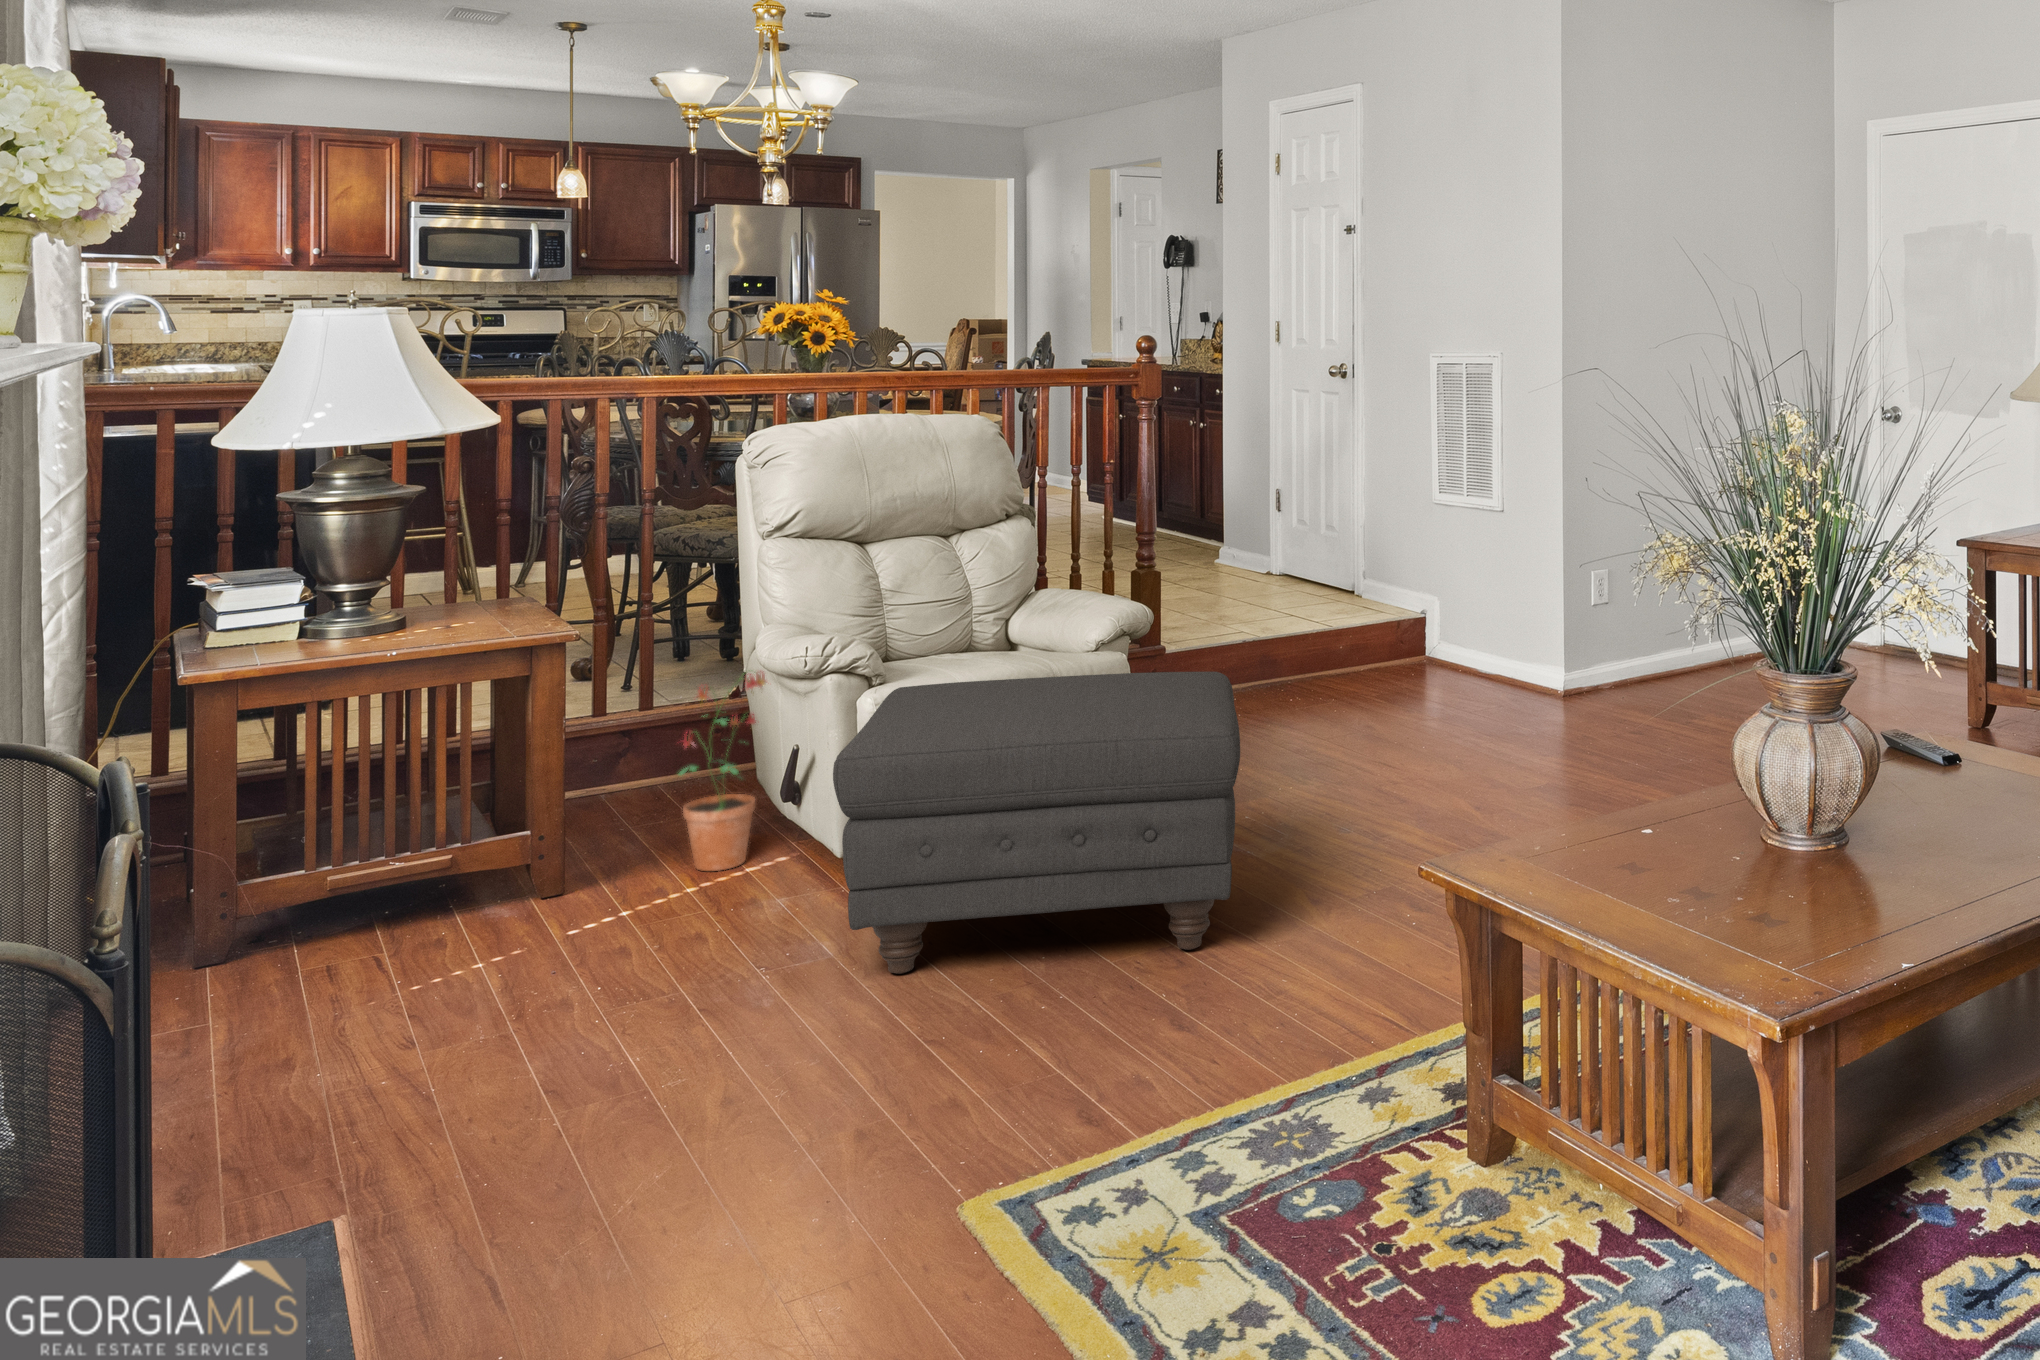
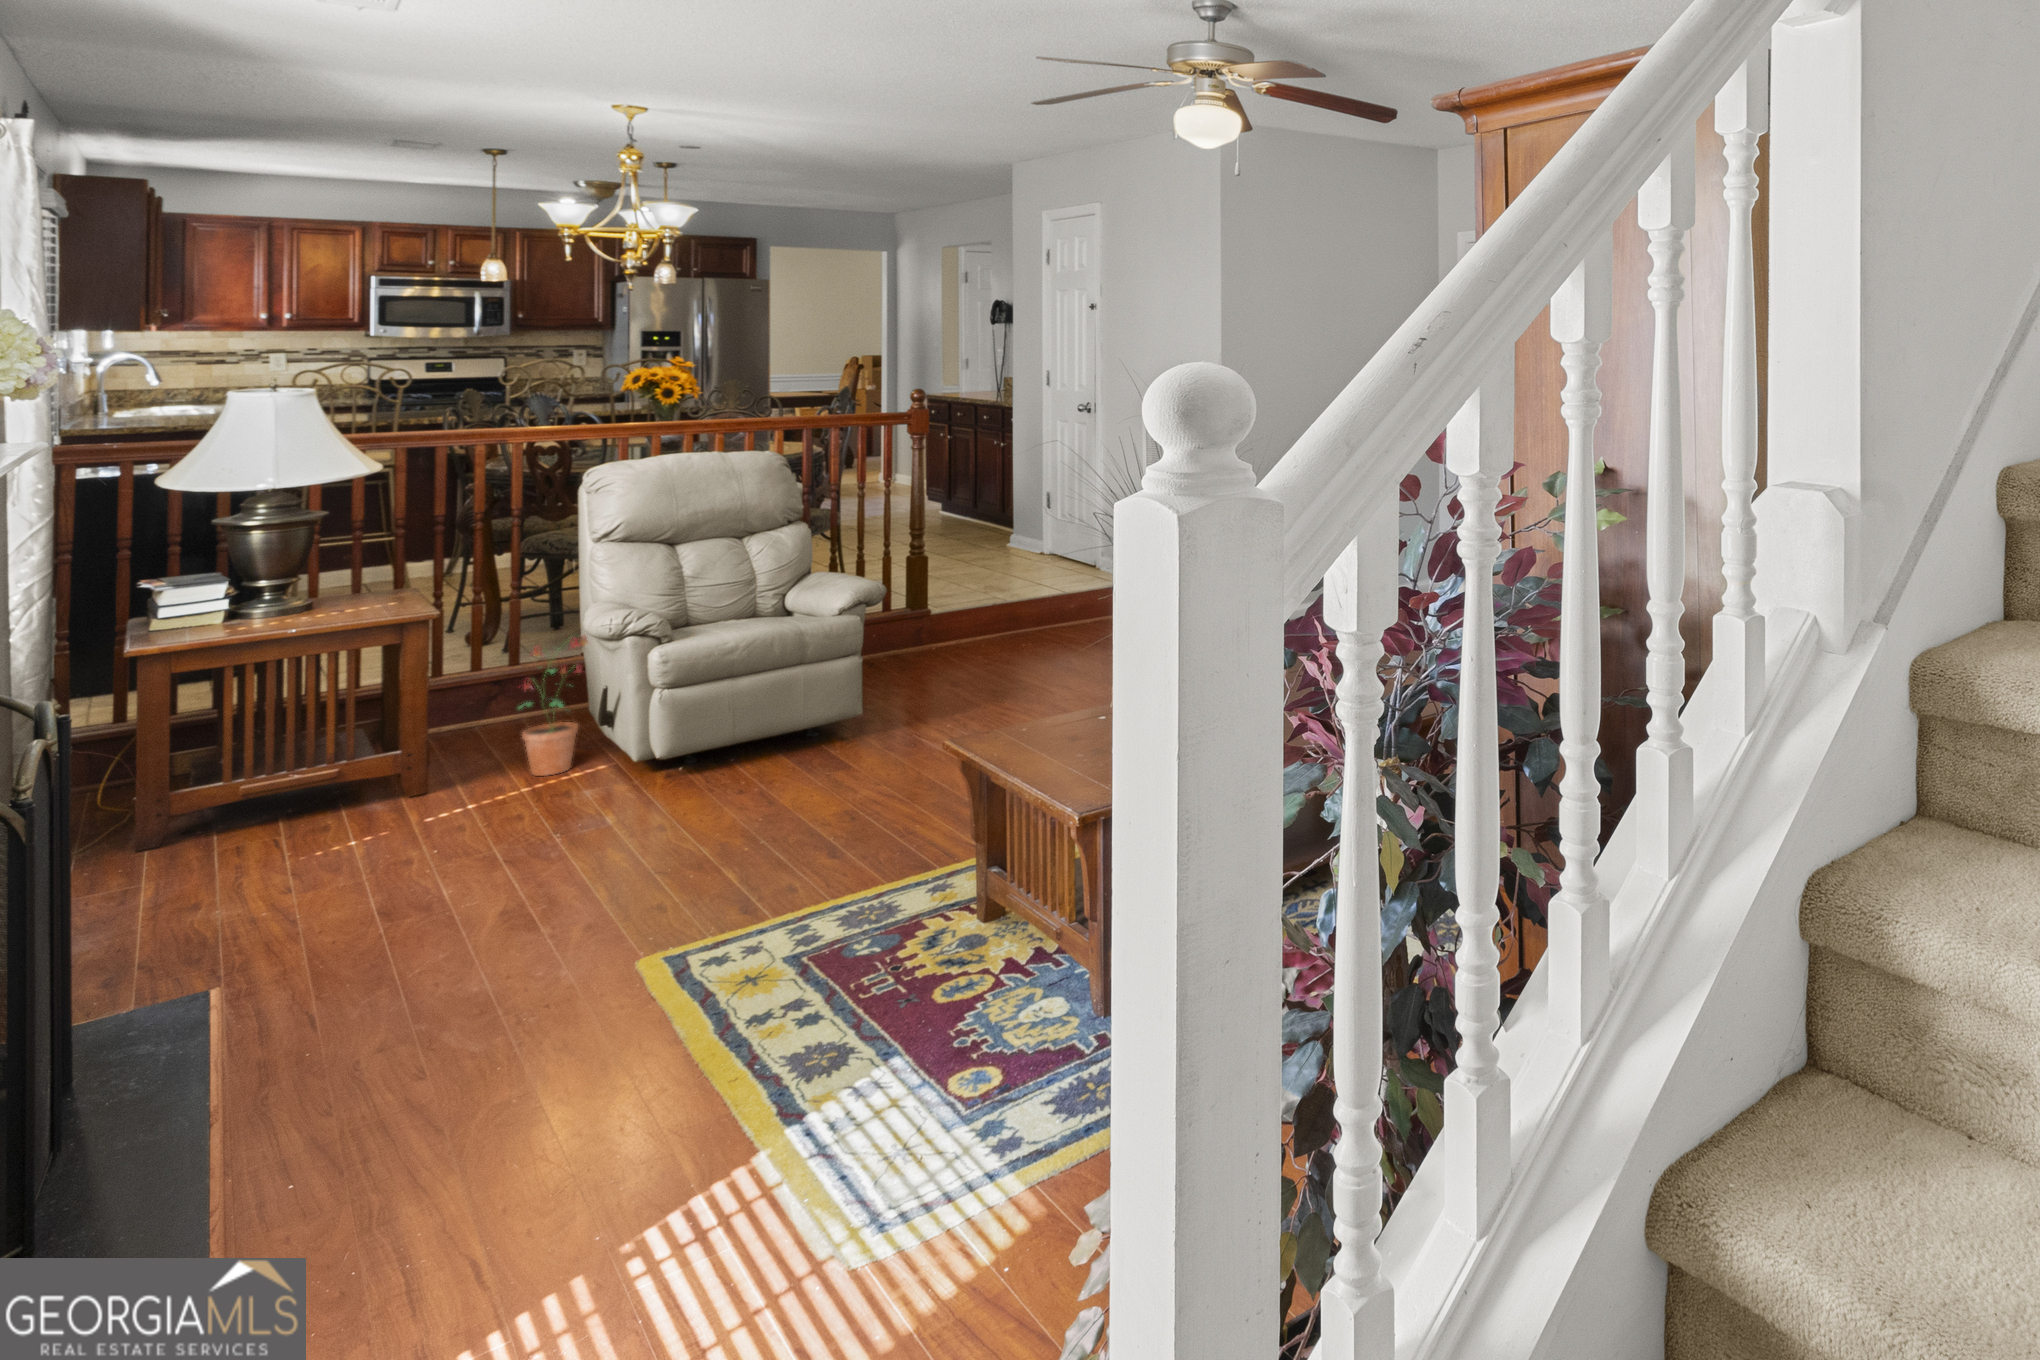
ottoman: present [833,672,1240,974] -> none [603,628,919,835]

